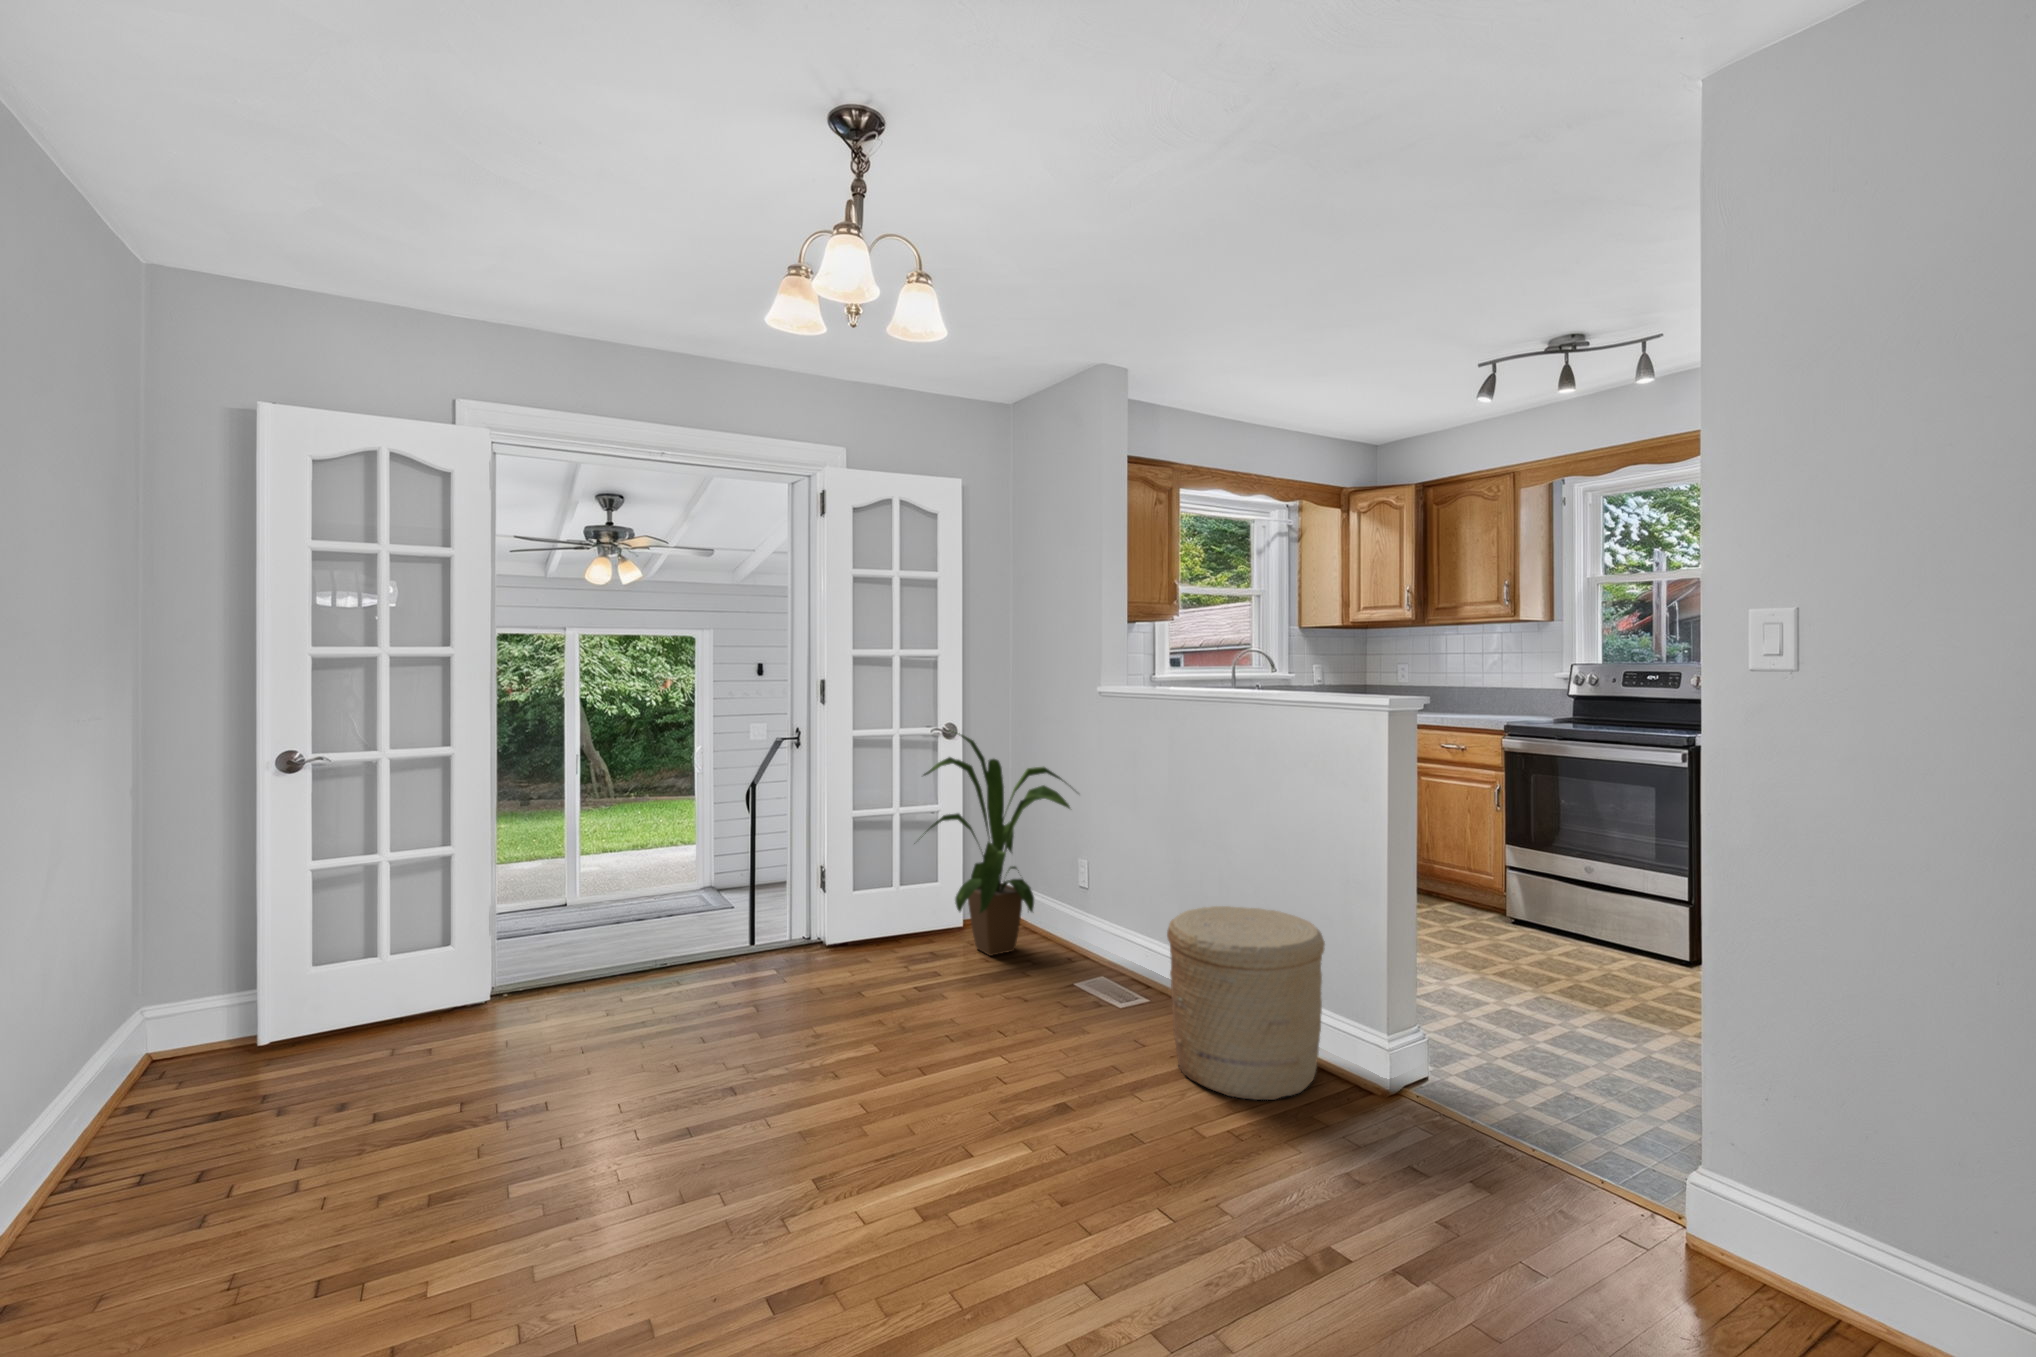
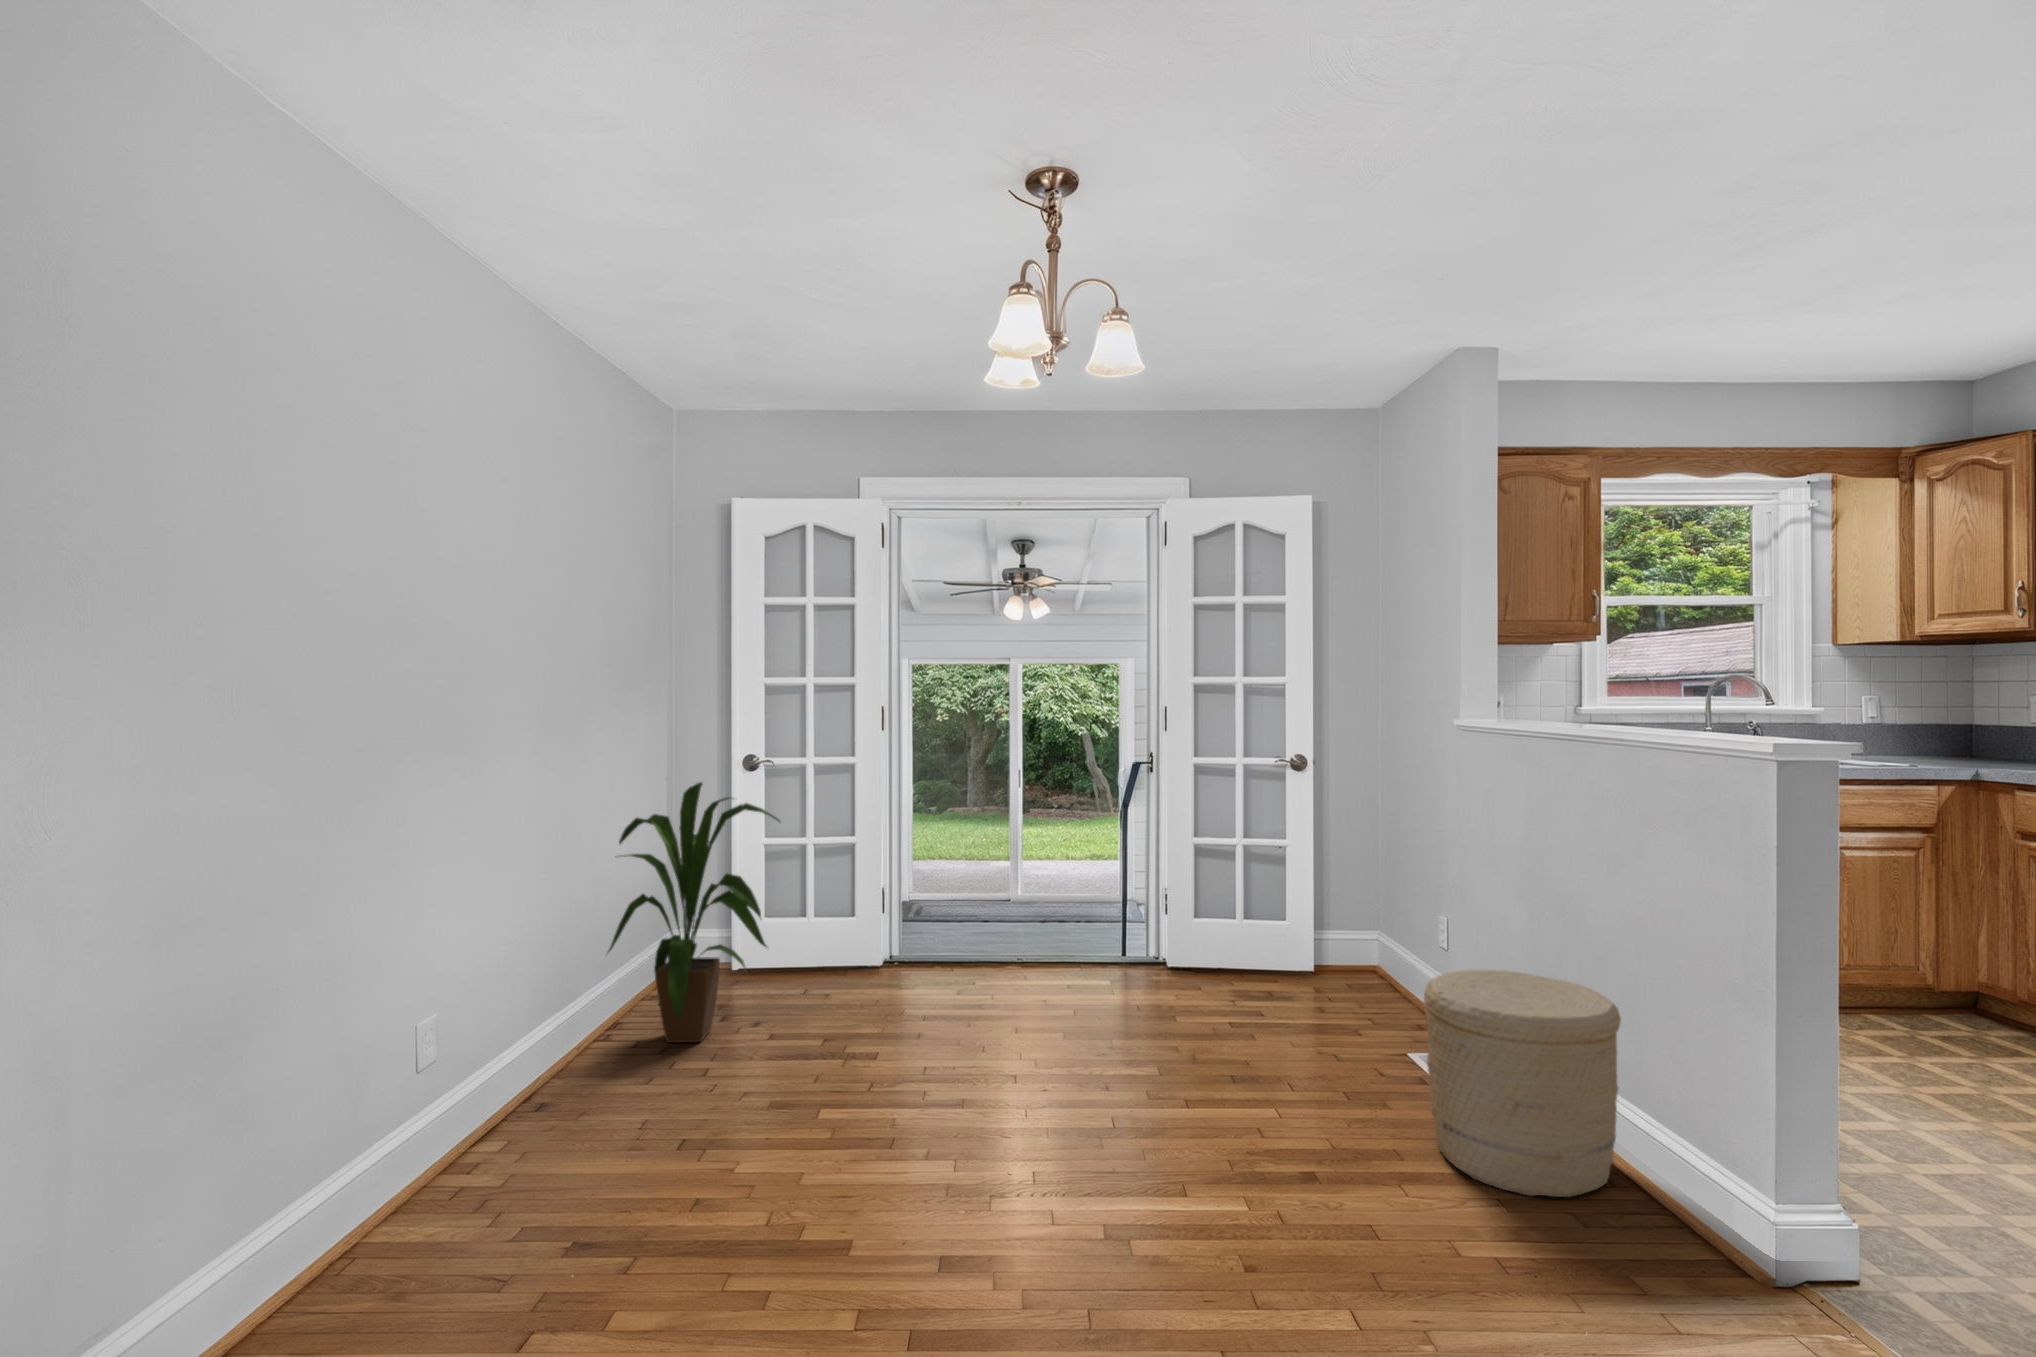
house plant: present [914,733,1070,956] -> present [608,782,779,1042]

